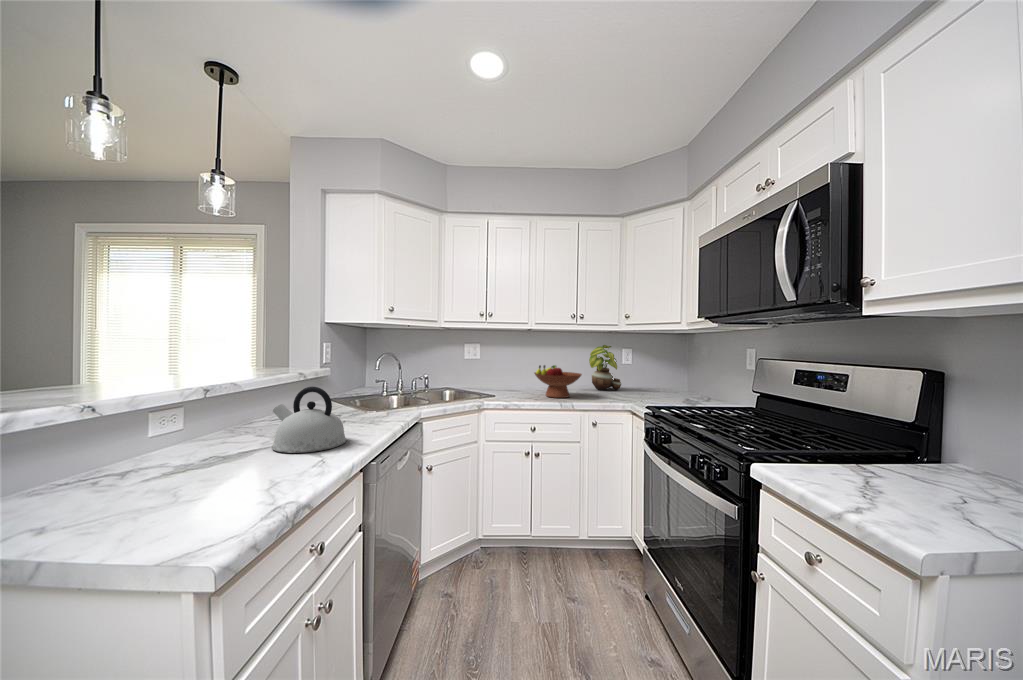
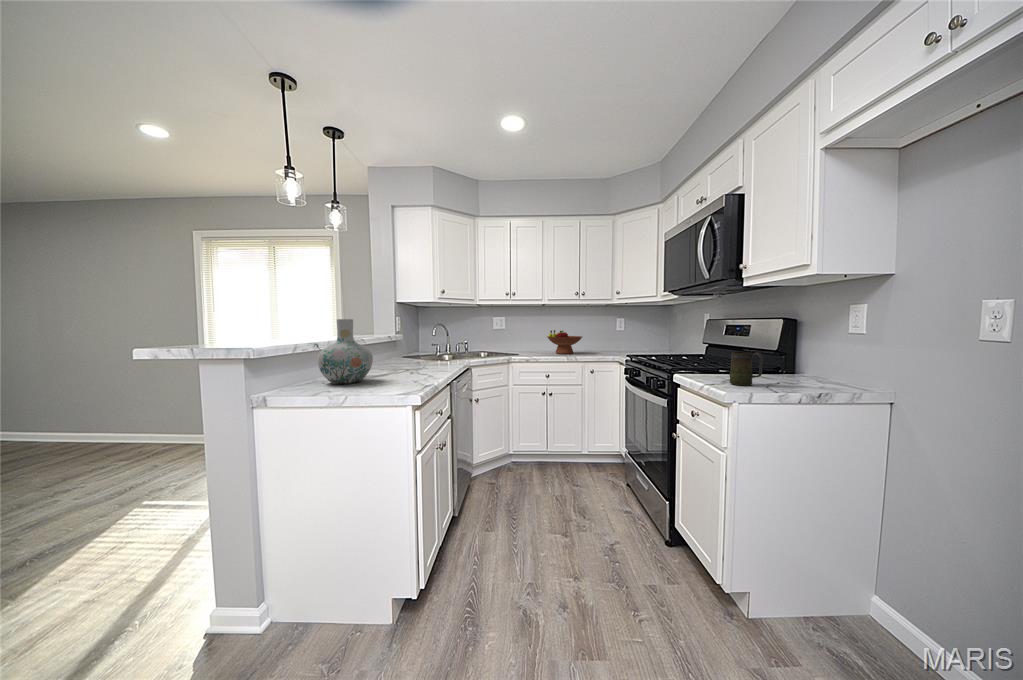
potted plant: present [589,345,621,390] -> none [587,316,614,350]
vase: none [83,361,213,490] -> present [318,319,373,384]
kettle: present [272,387,346,453] -> none [390,337,434,374]
mug: none [879,442,960,515] -> present [730,352,763,386]

